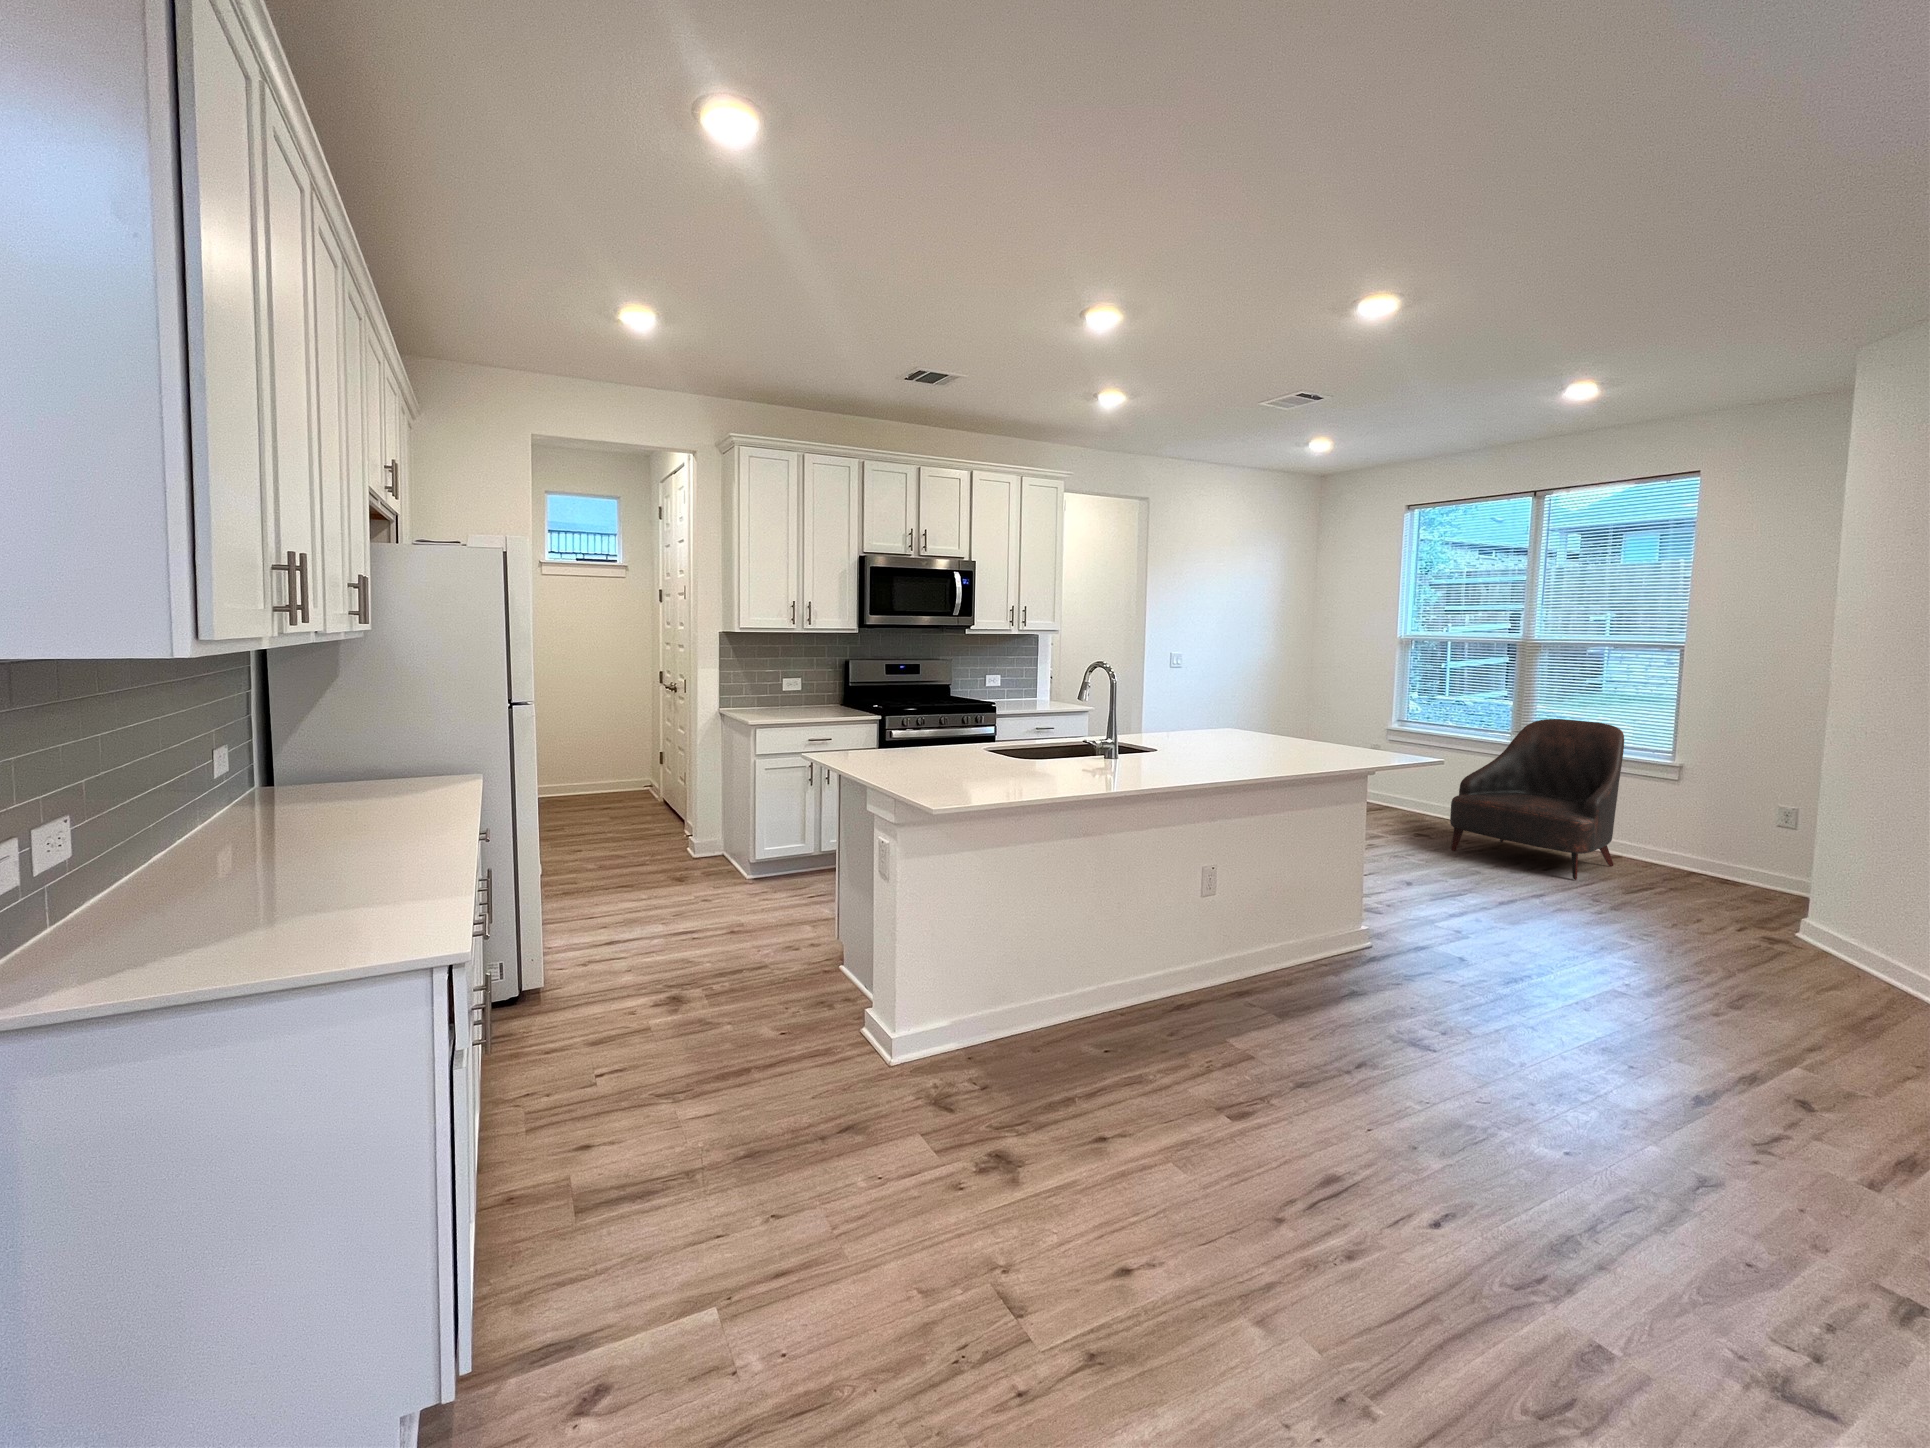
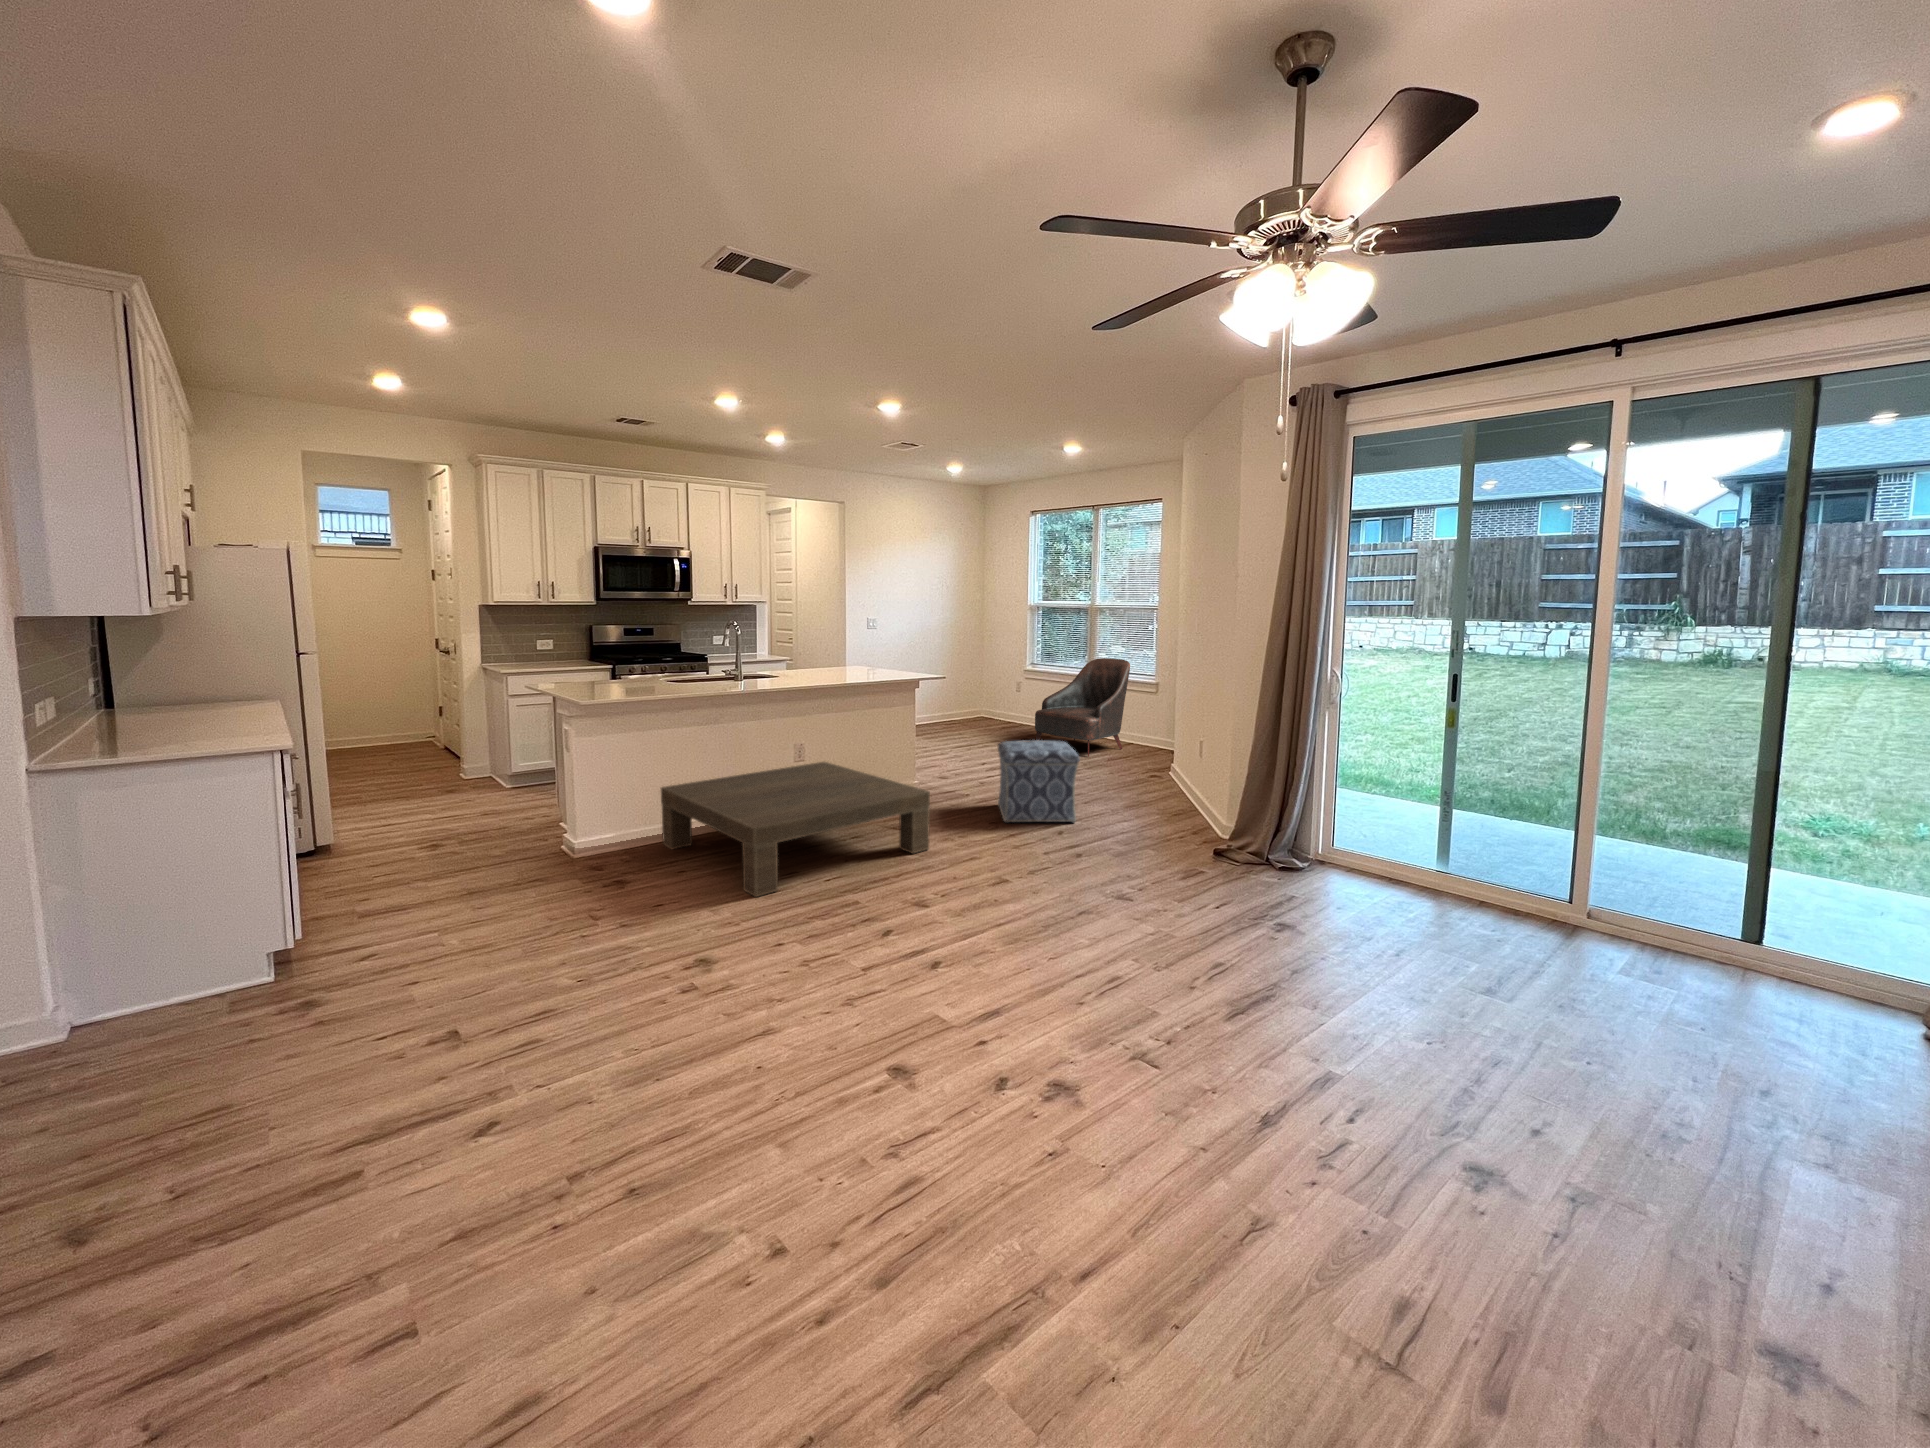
ottoman: none [1561,883,1833,1074] -> present [998,740,1080,823]
coffee table: none [1027,897,1590,1291] -> present [661,762,930,897]

